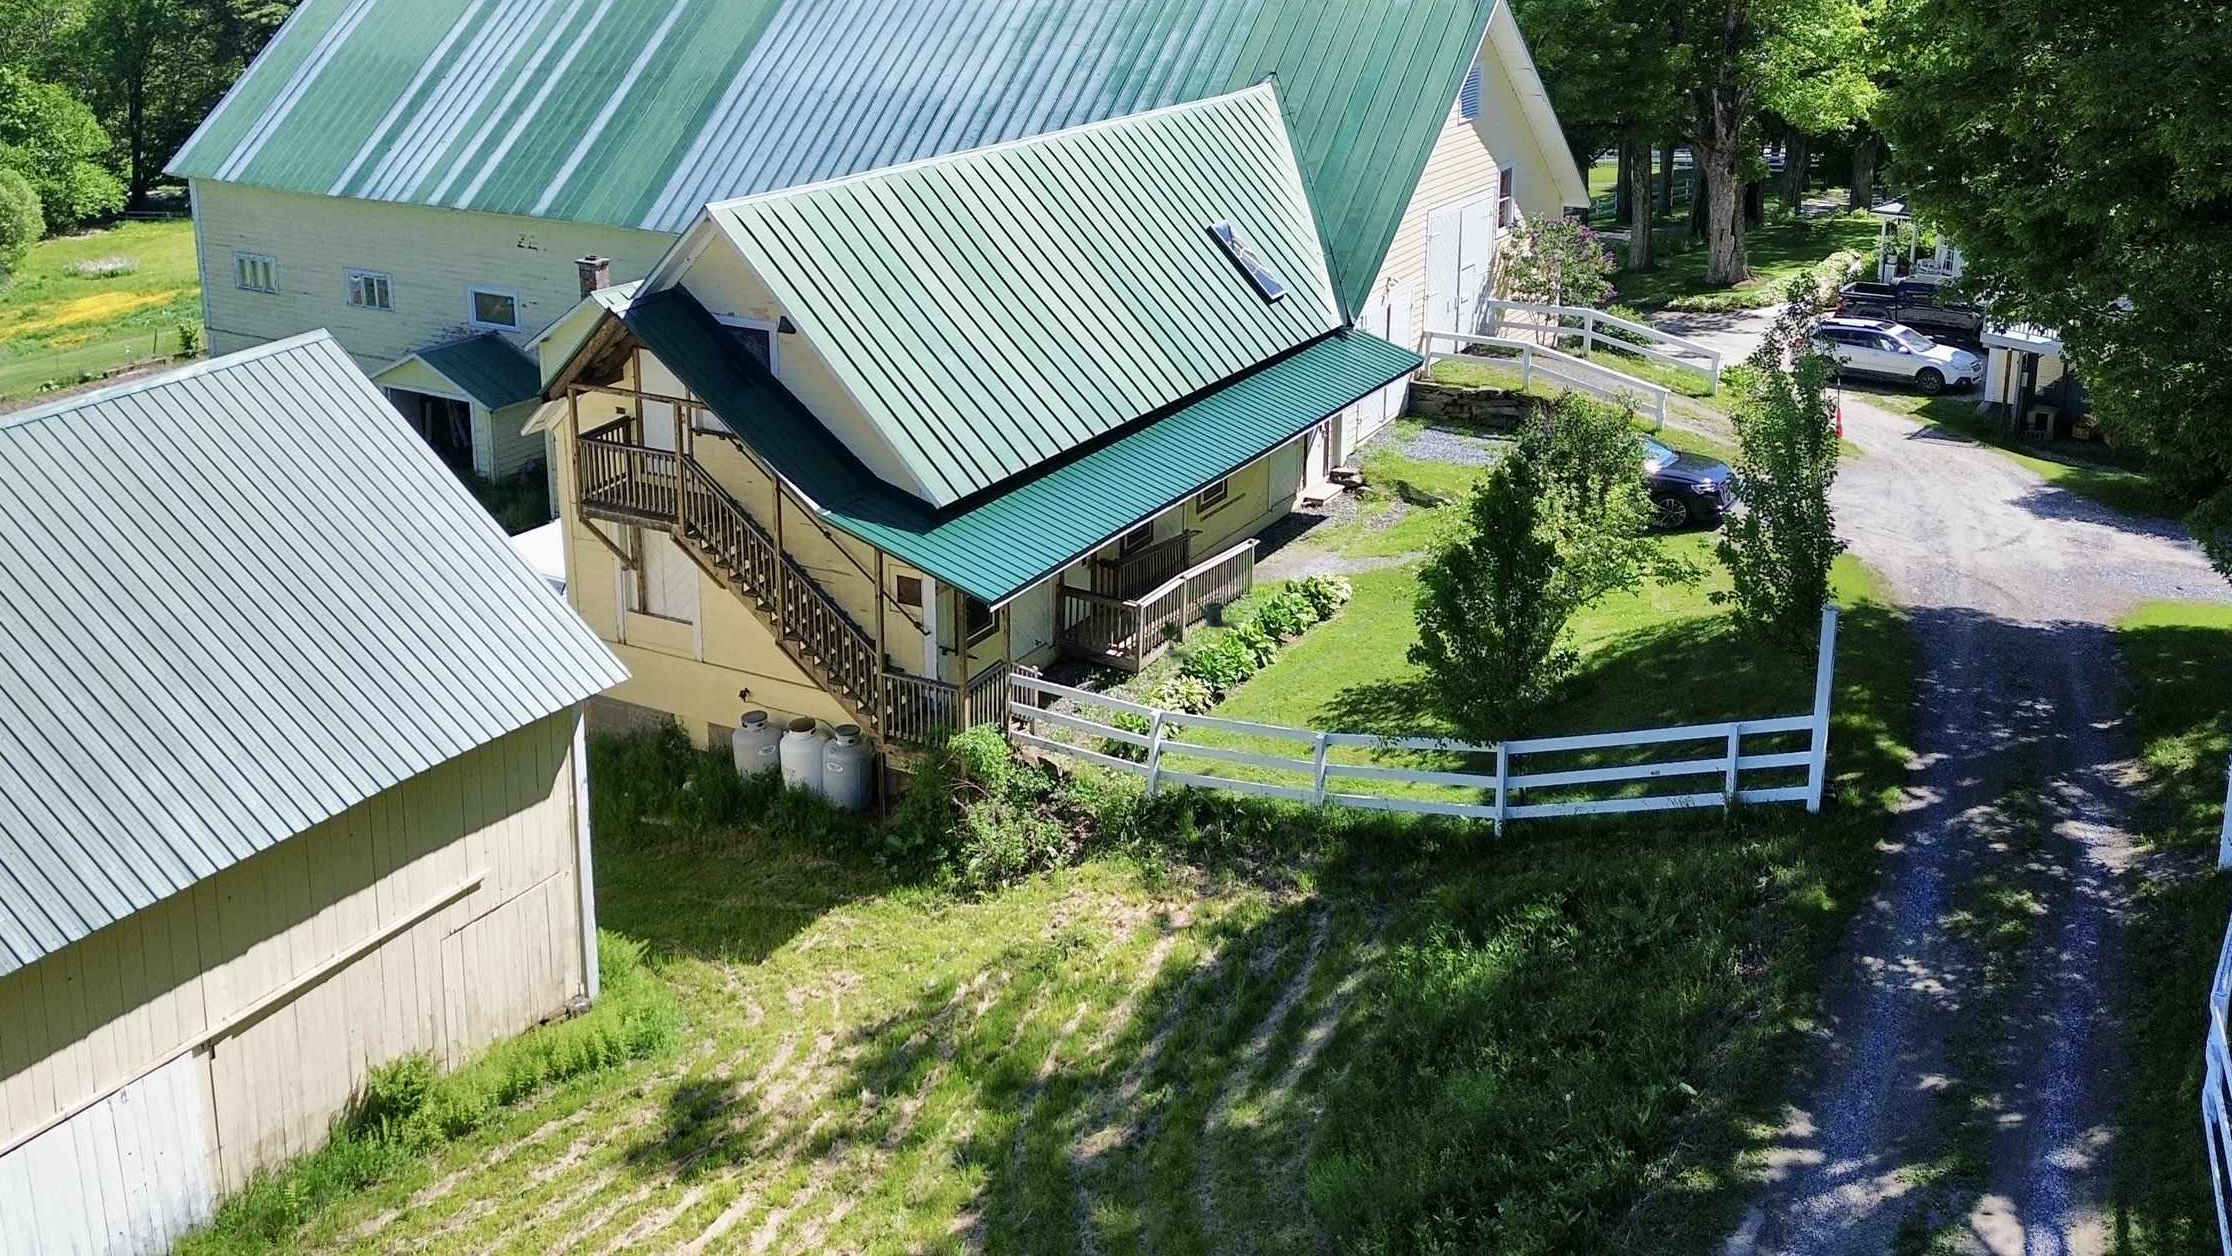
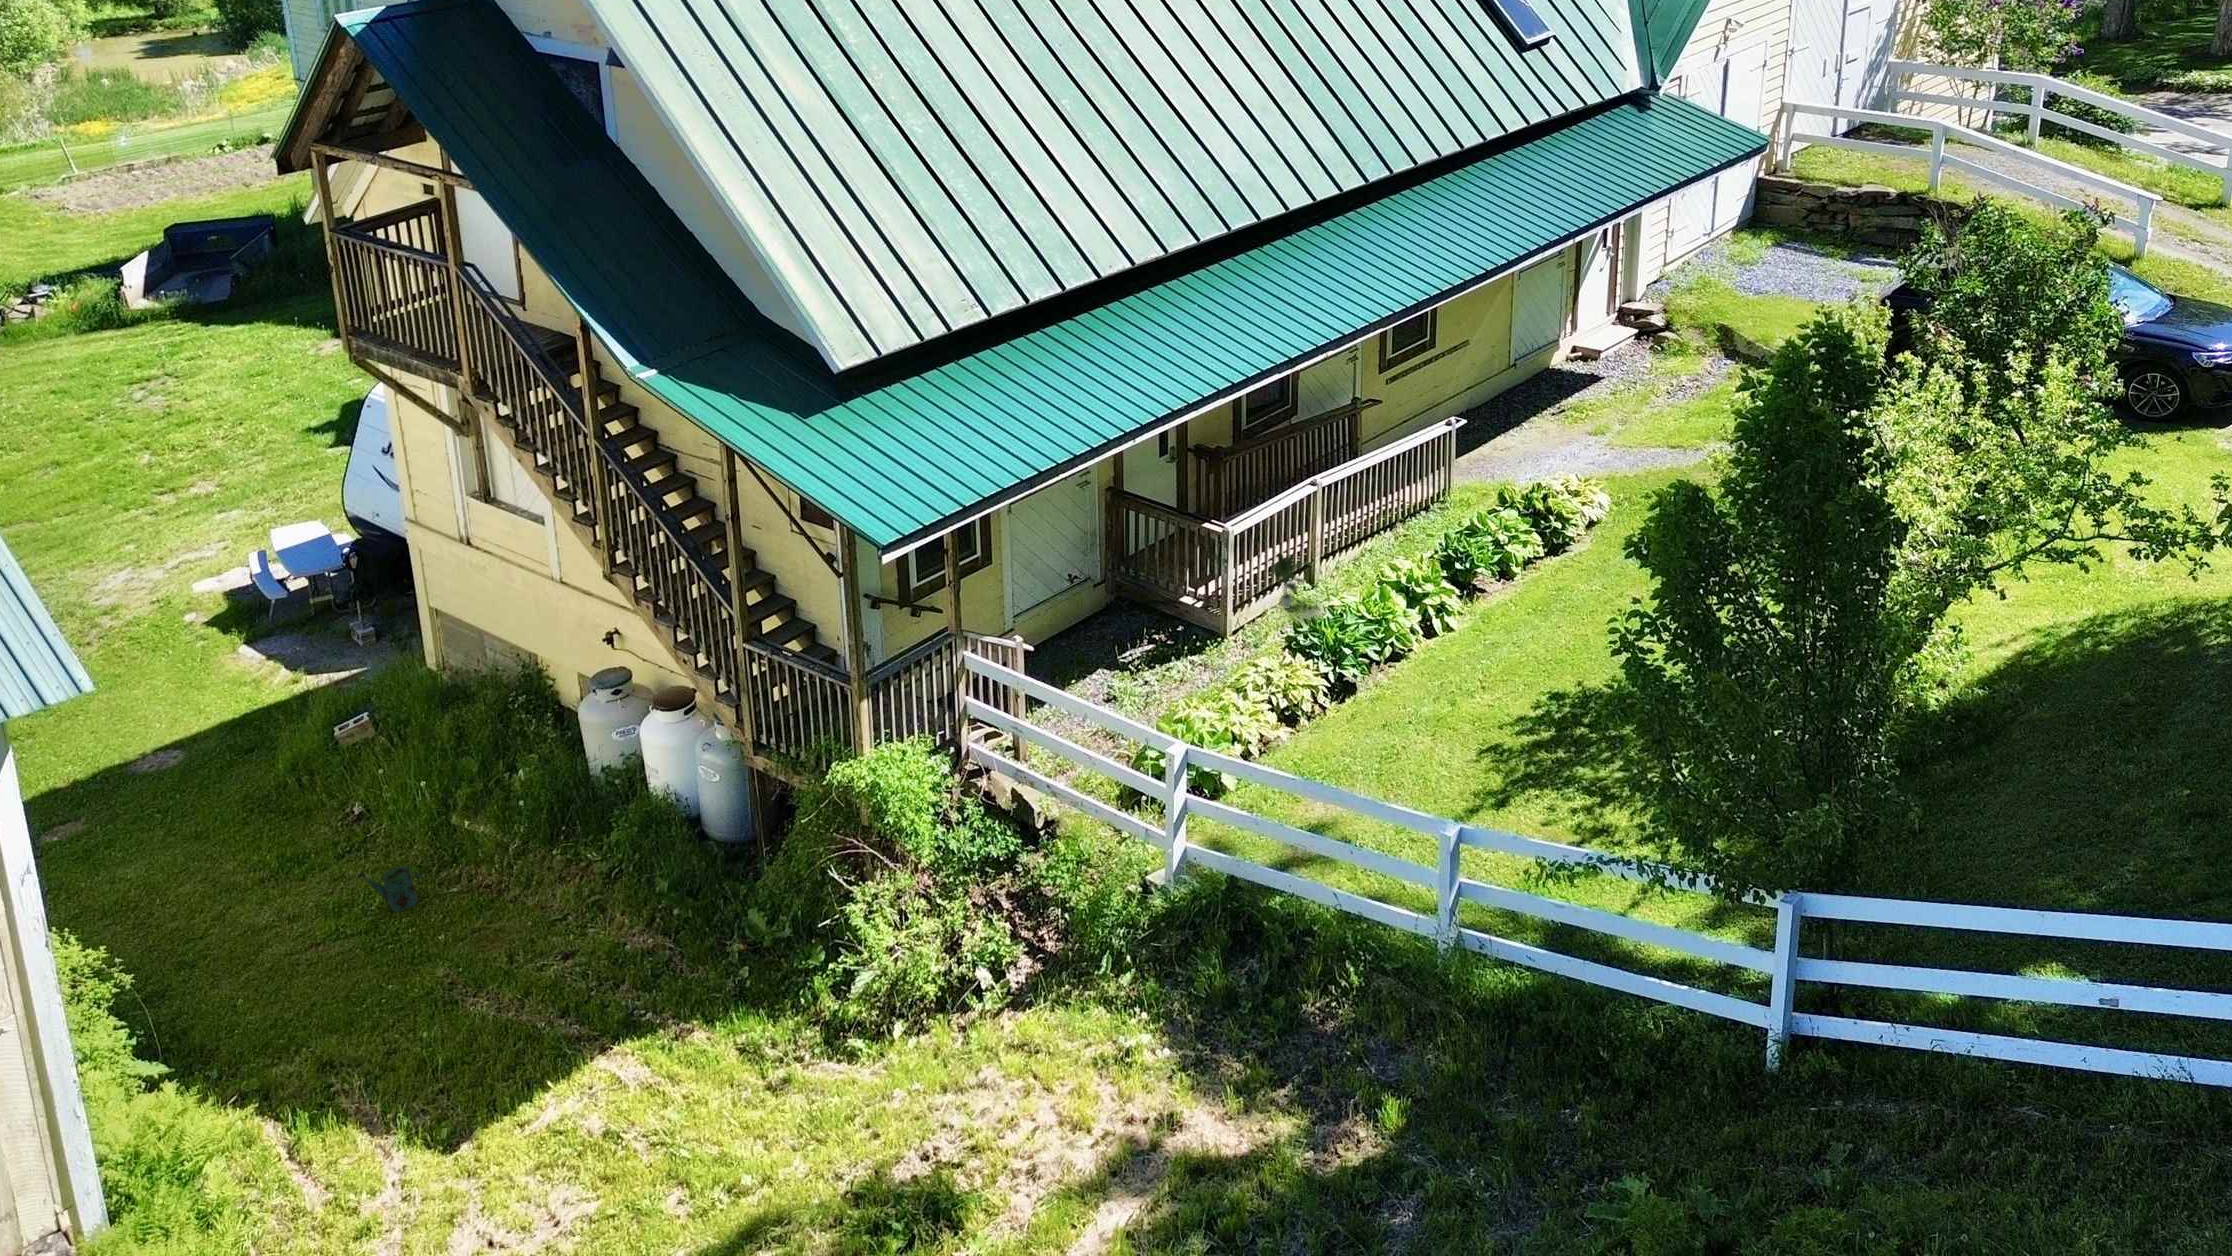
watering can: present [1194,600,1226,627] -> present [358,866,420,912]

